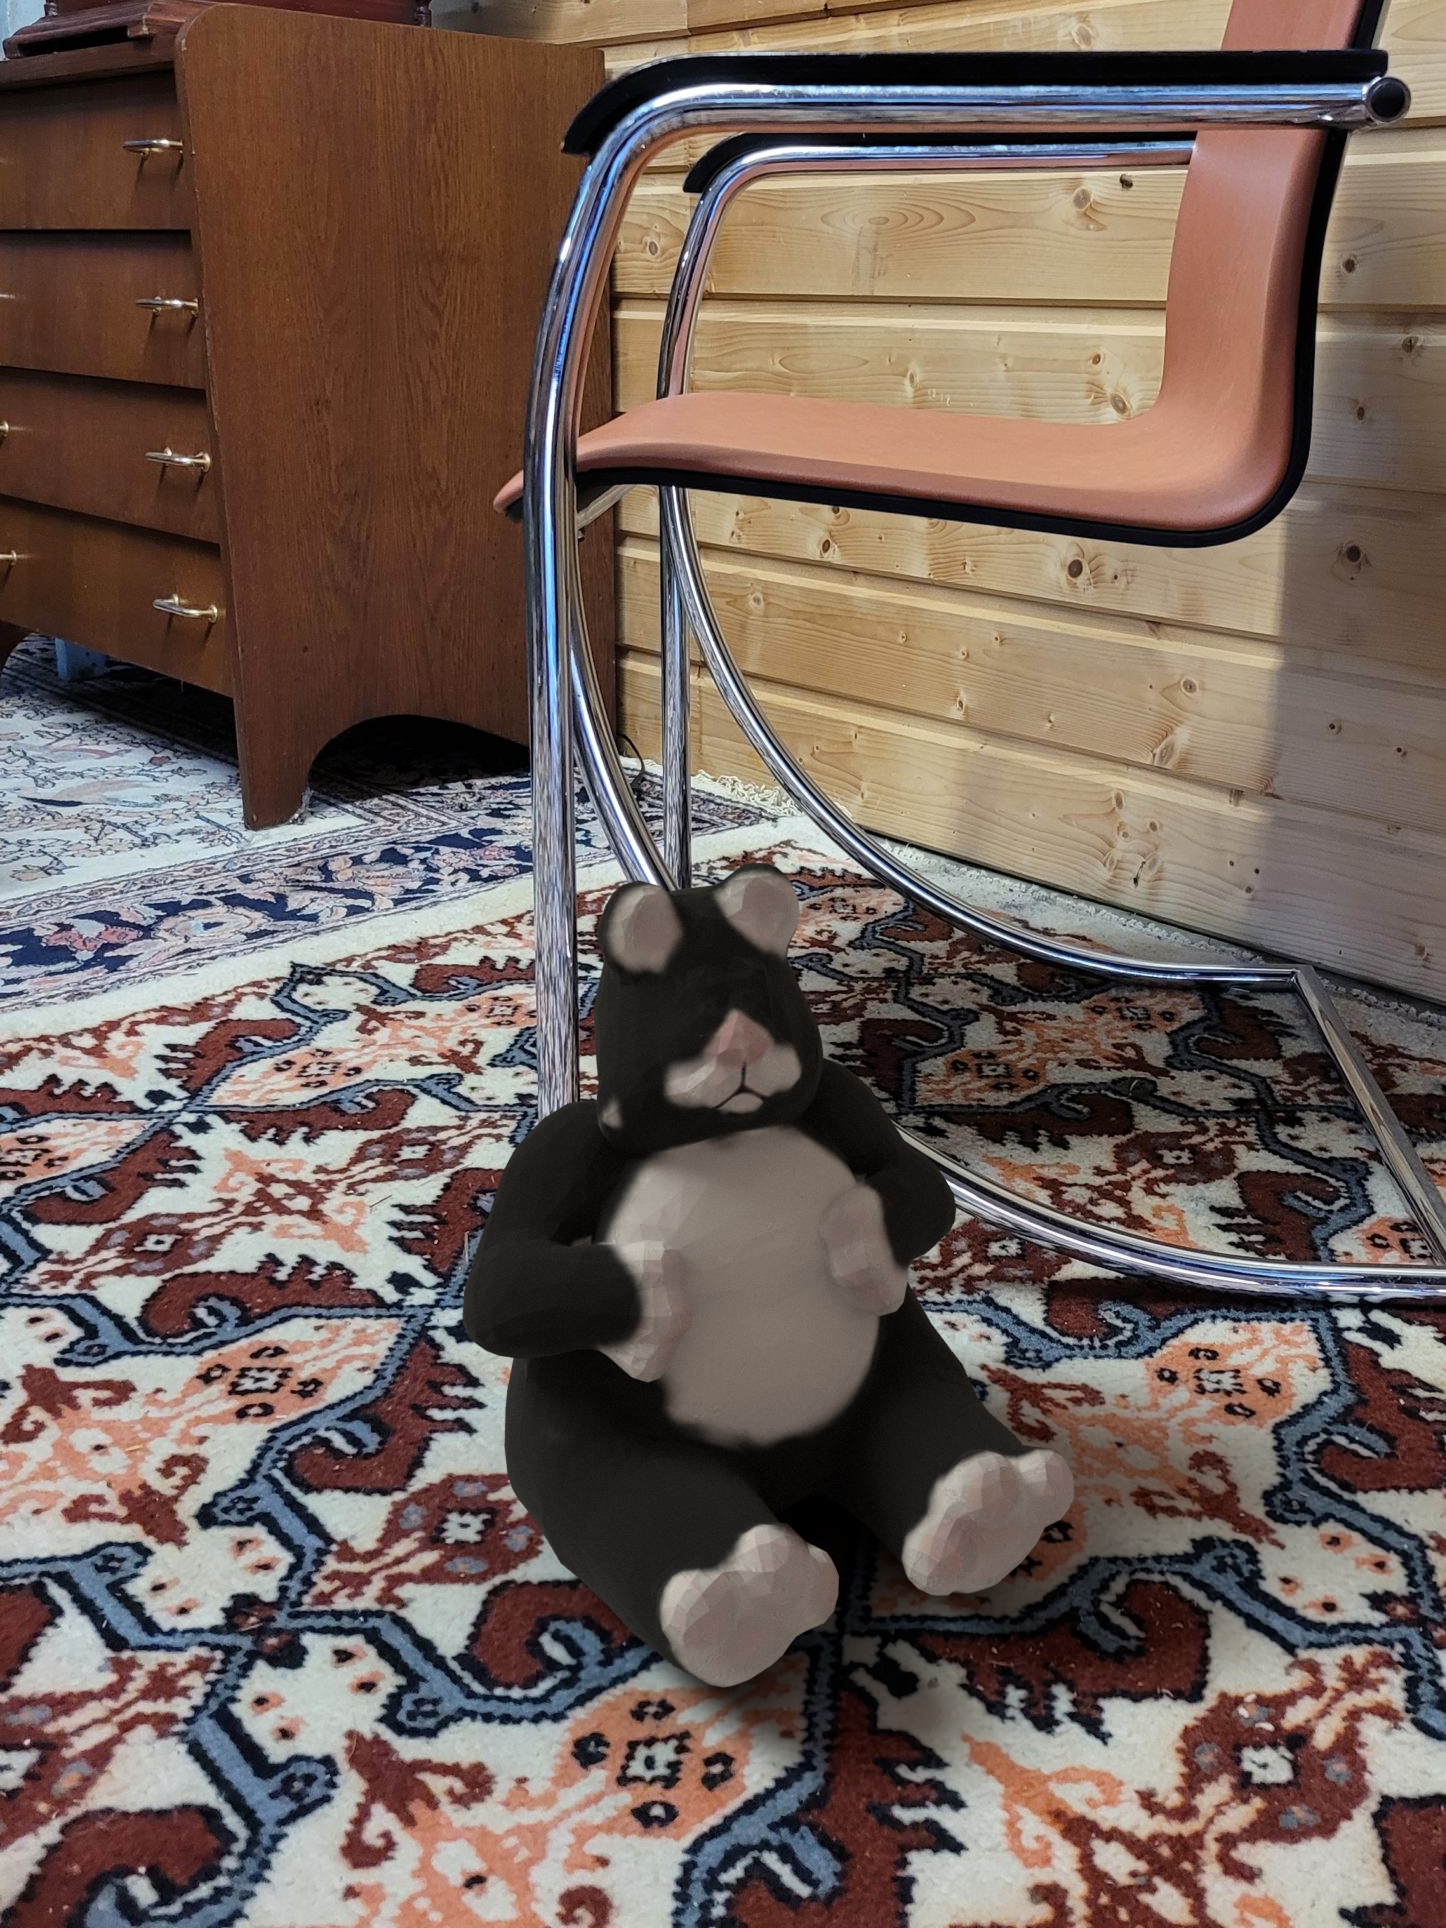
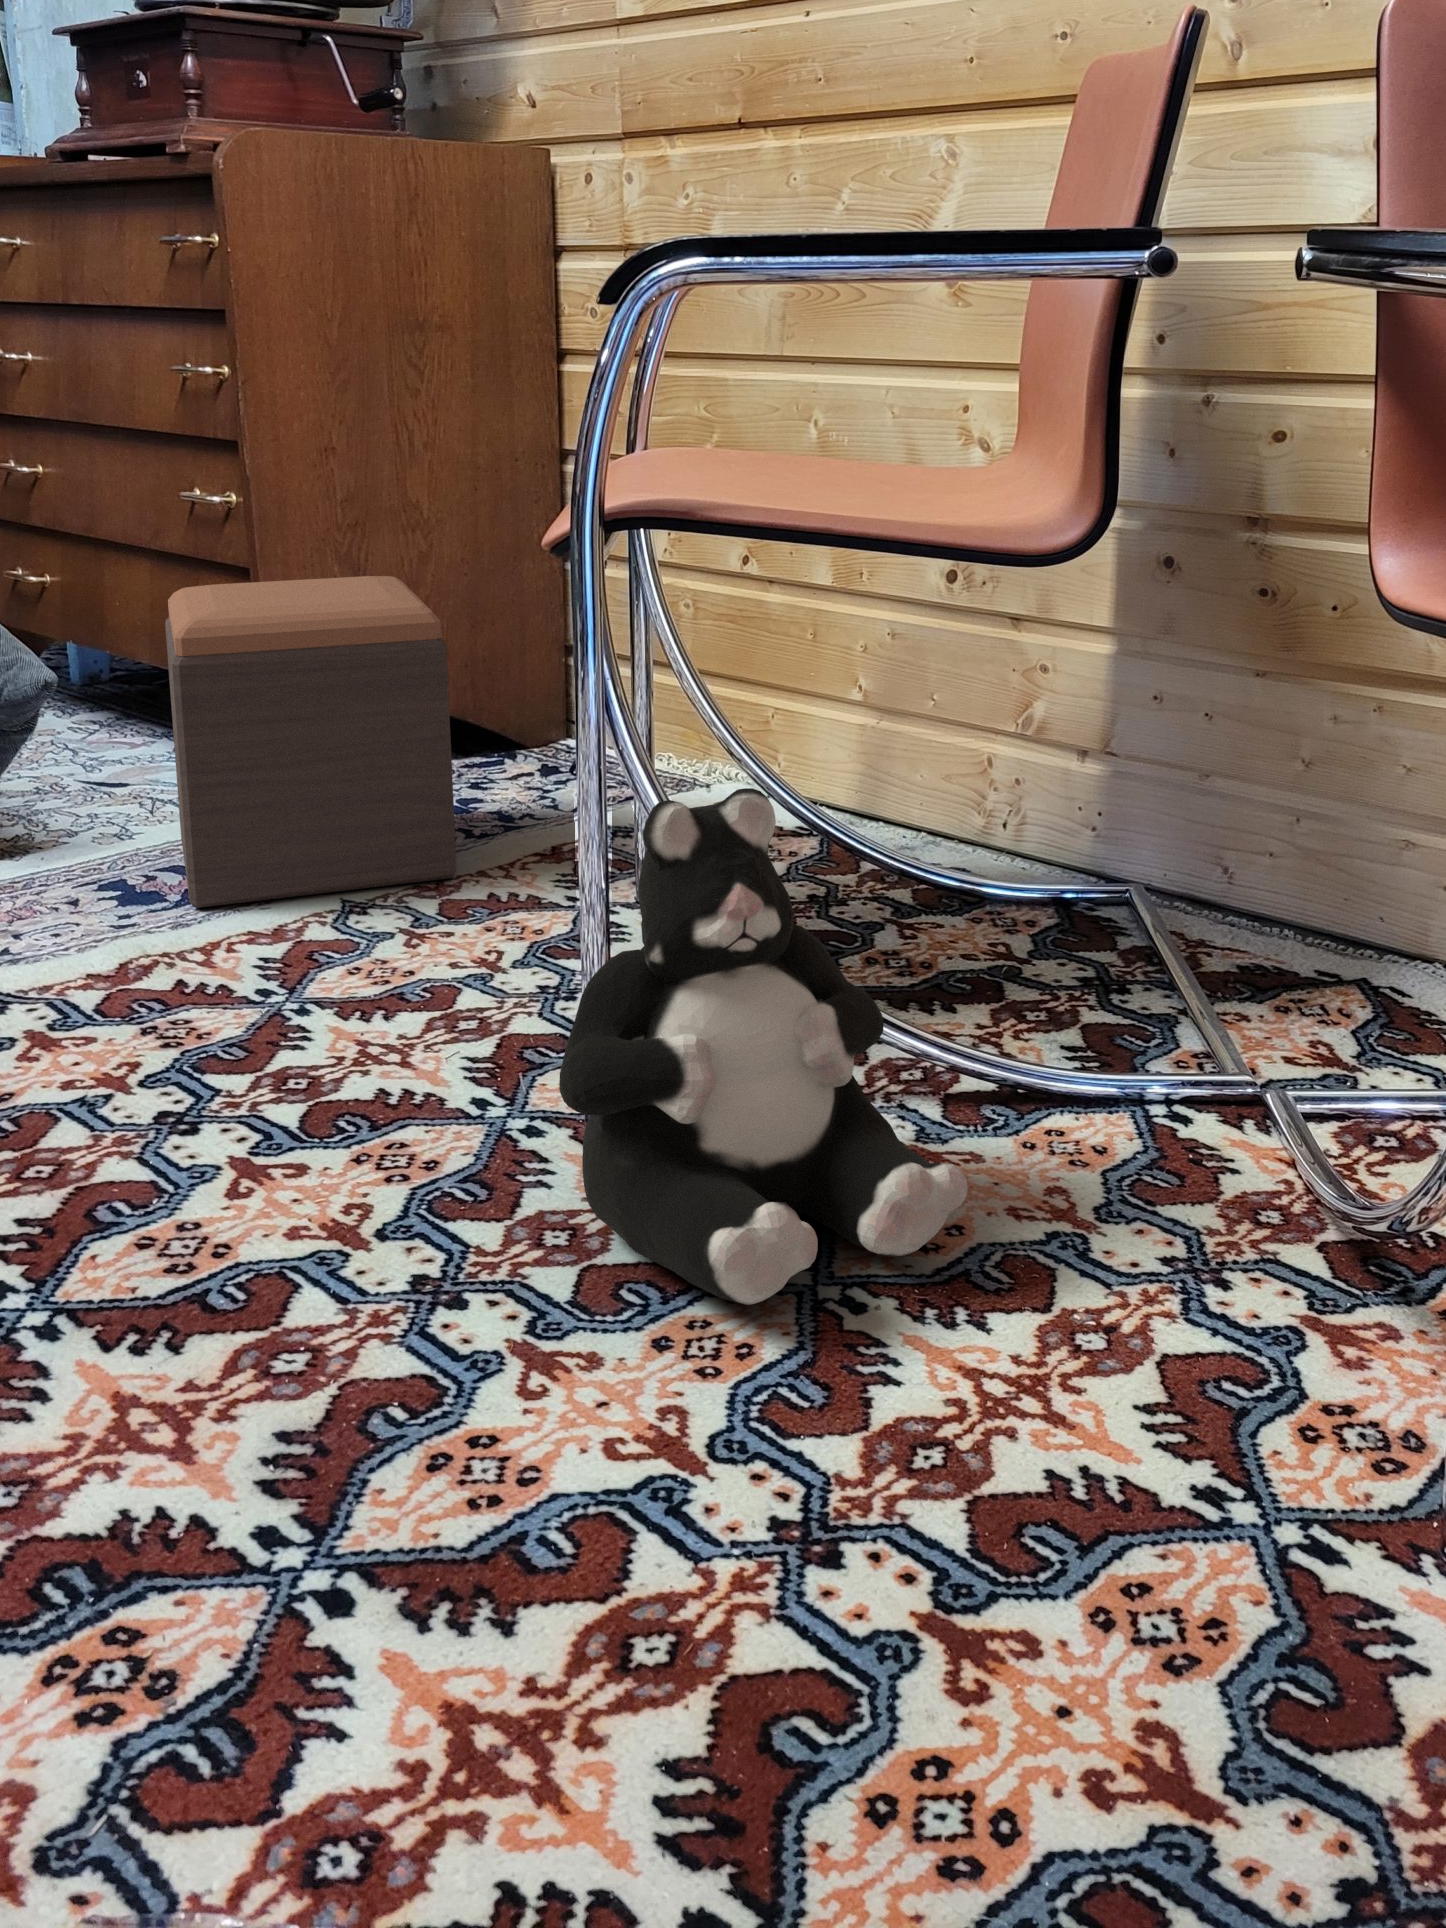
footstool: none [76,556,444,971] -> present [165,576,457,908]

